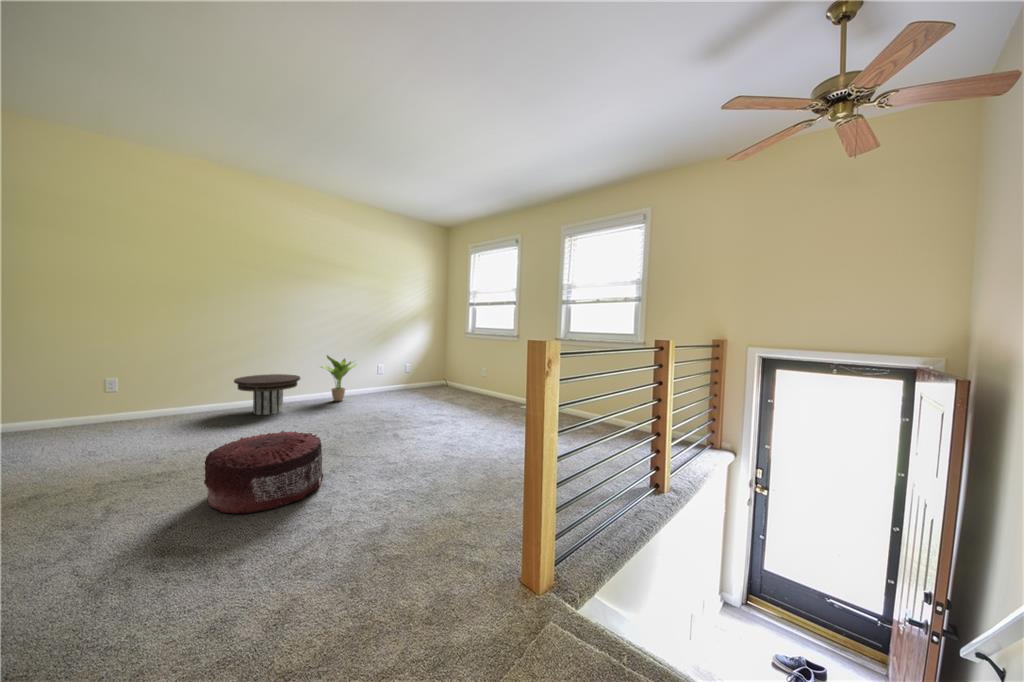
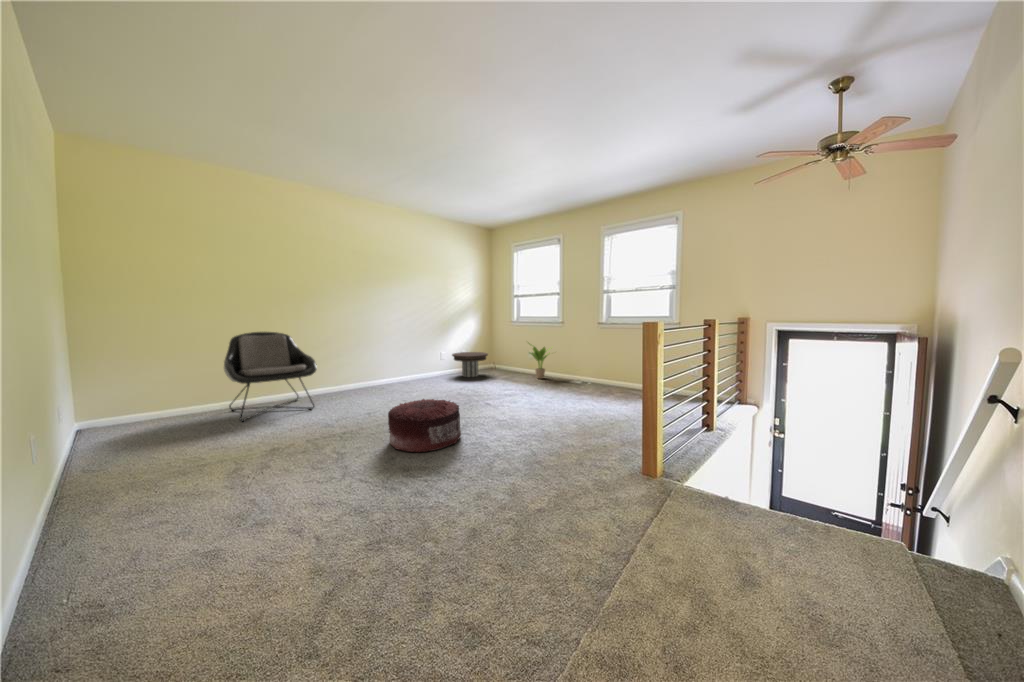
lounge chair: none [40,332,183,450] -> present [224,332,317,422]
potted plant: present [321,355,356,401] -> present [529,343,550,379]
side table: present [234,374,300,415] -> present [452,352,488,377]

